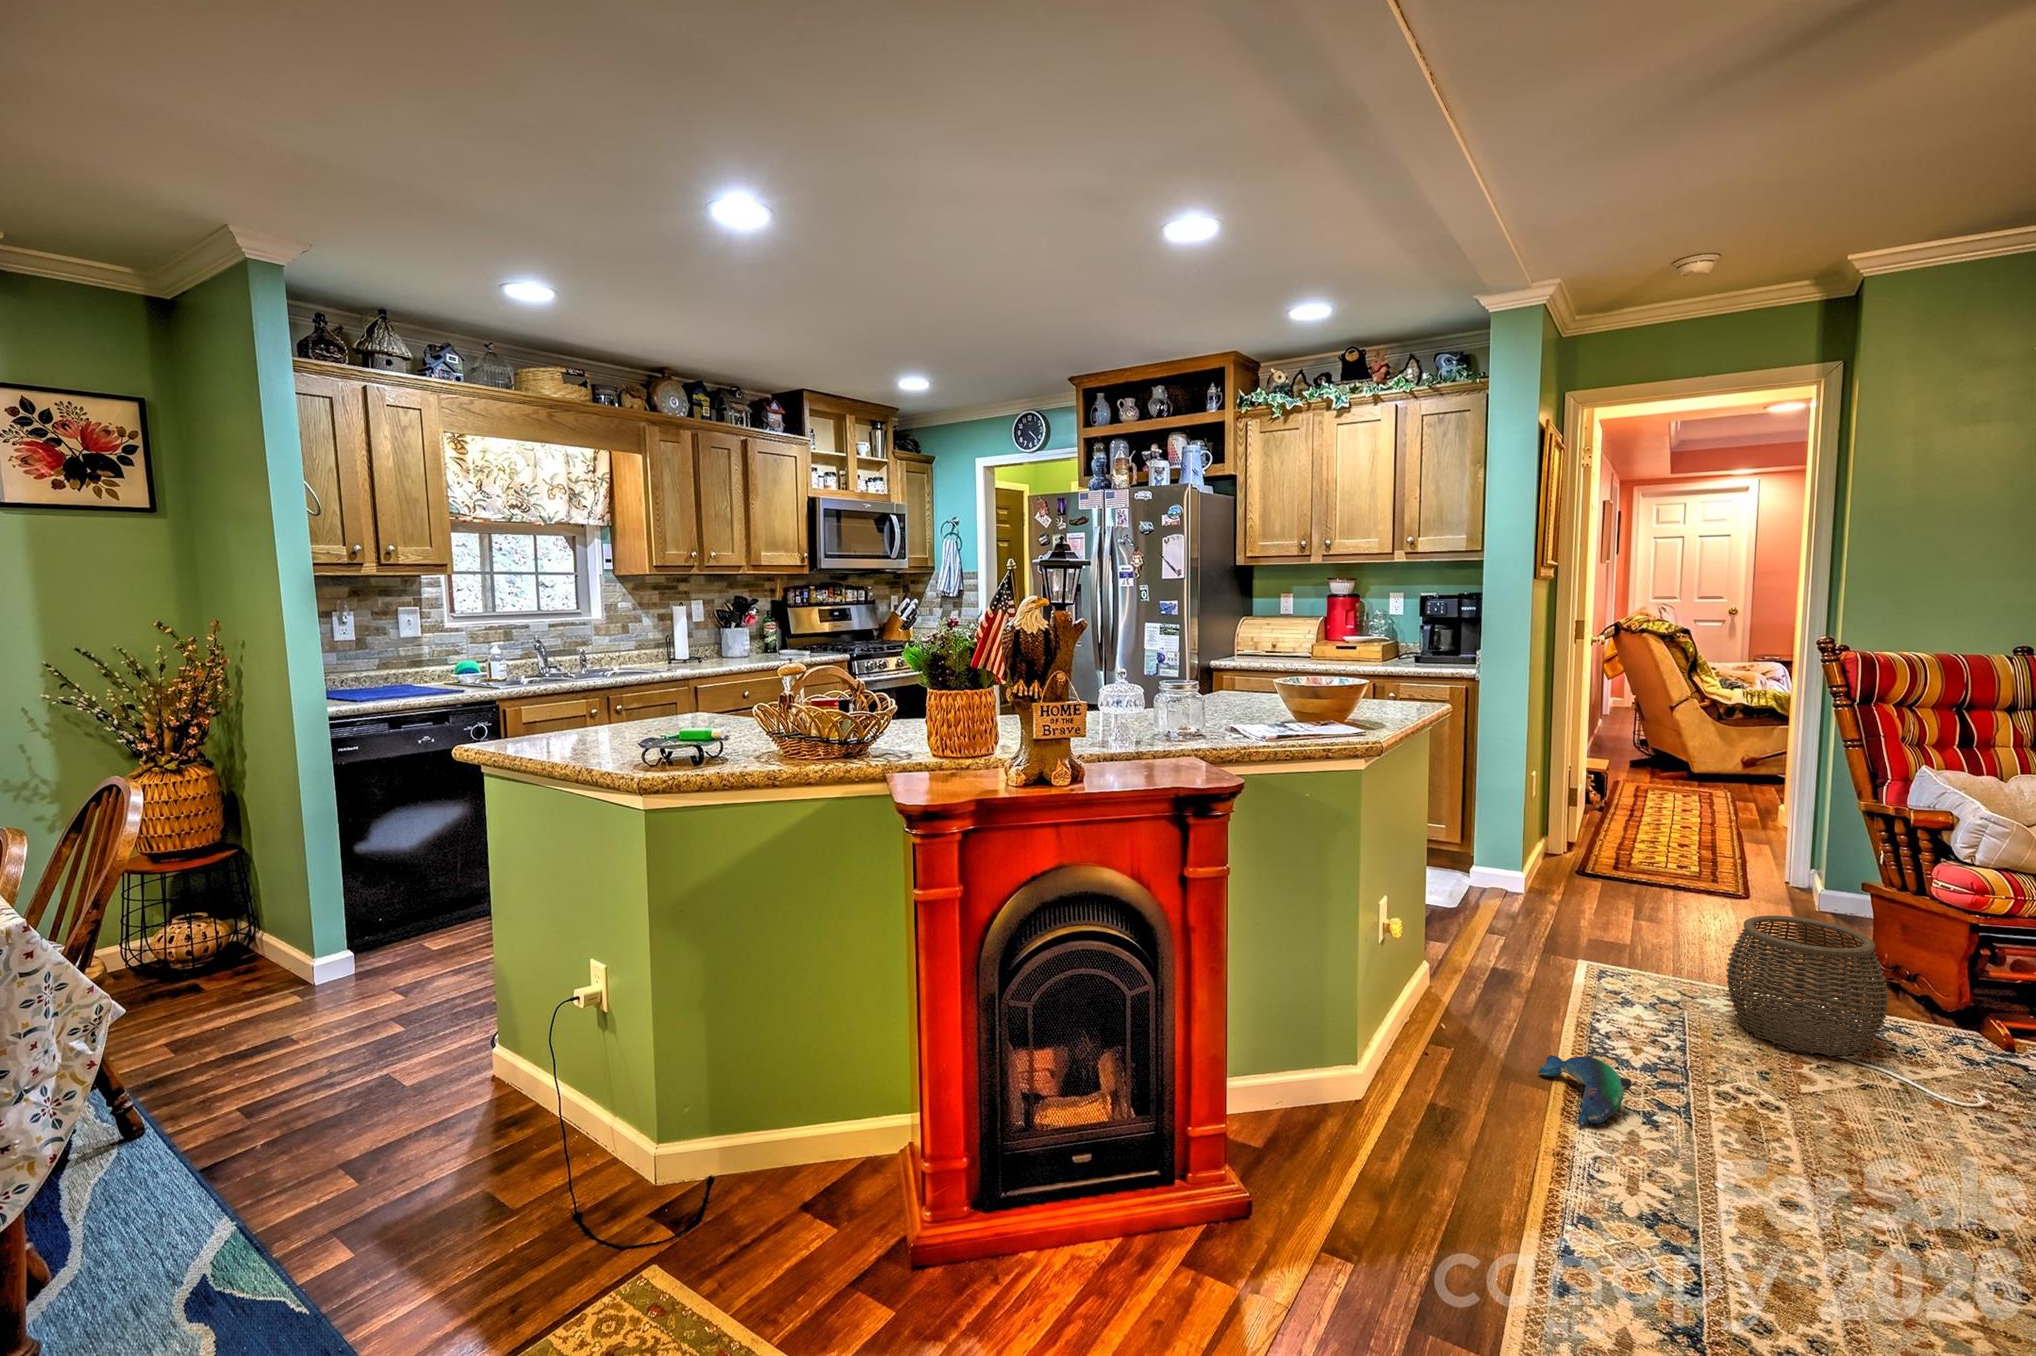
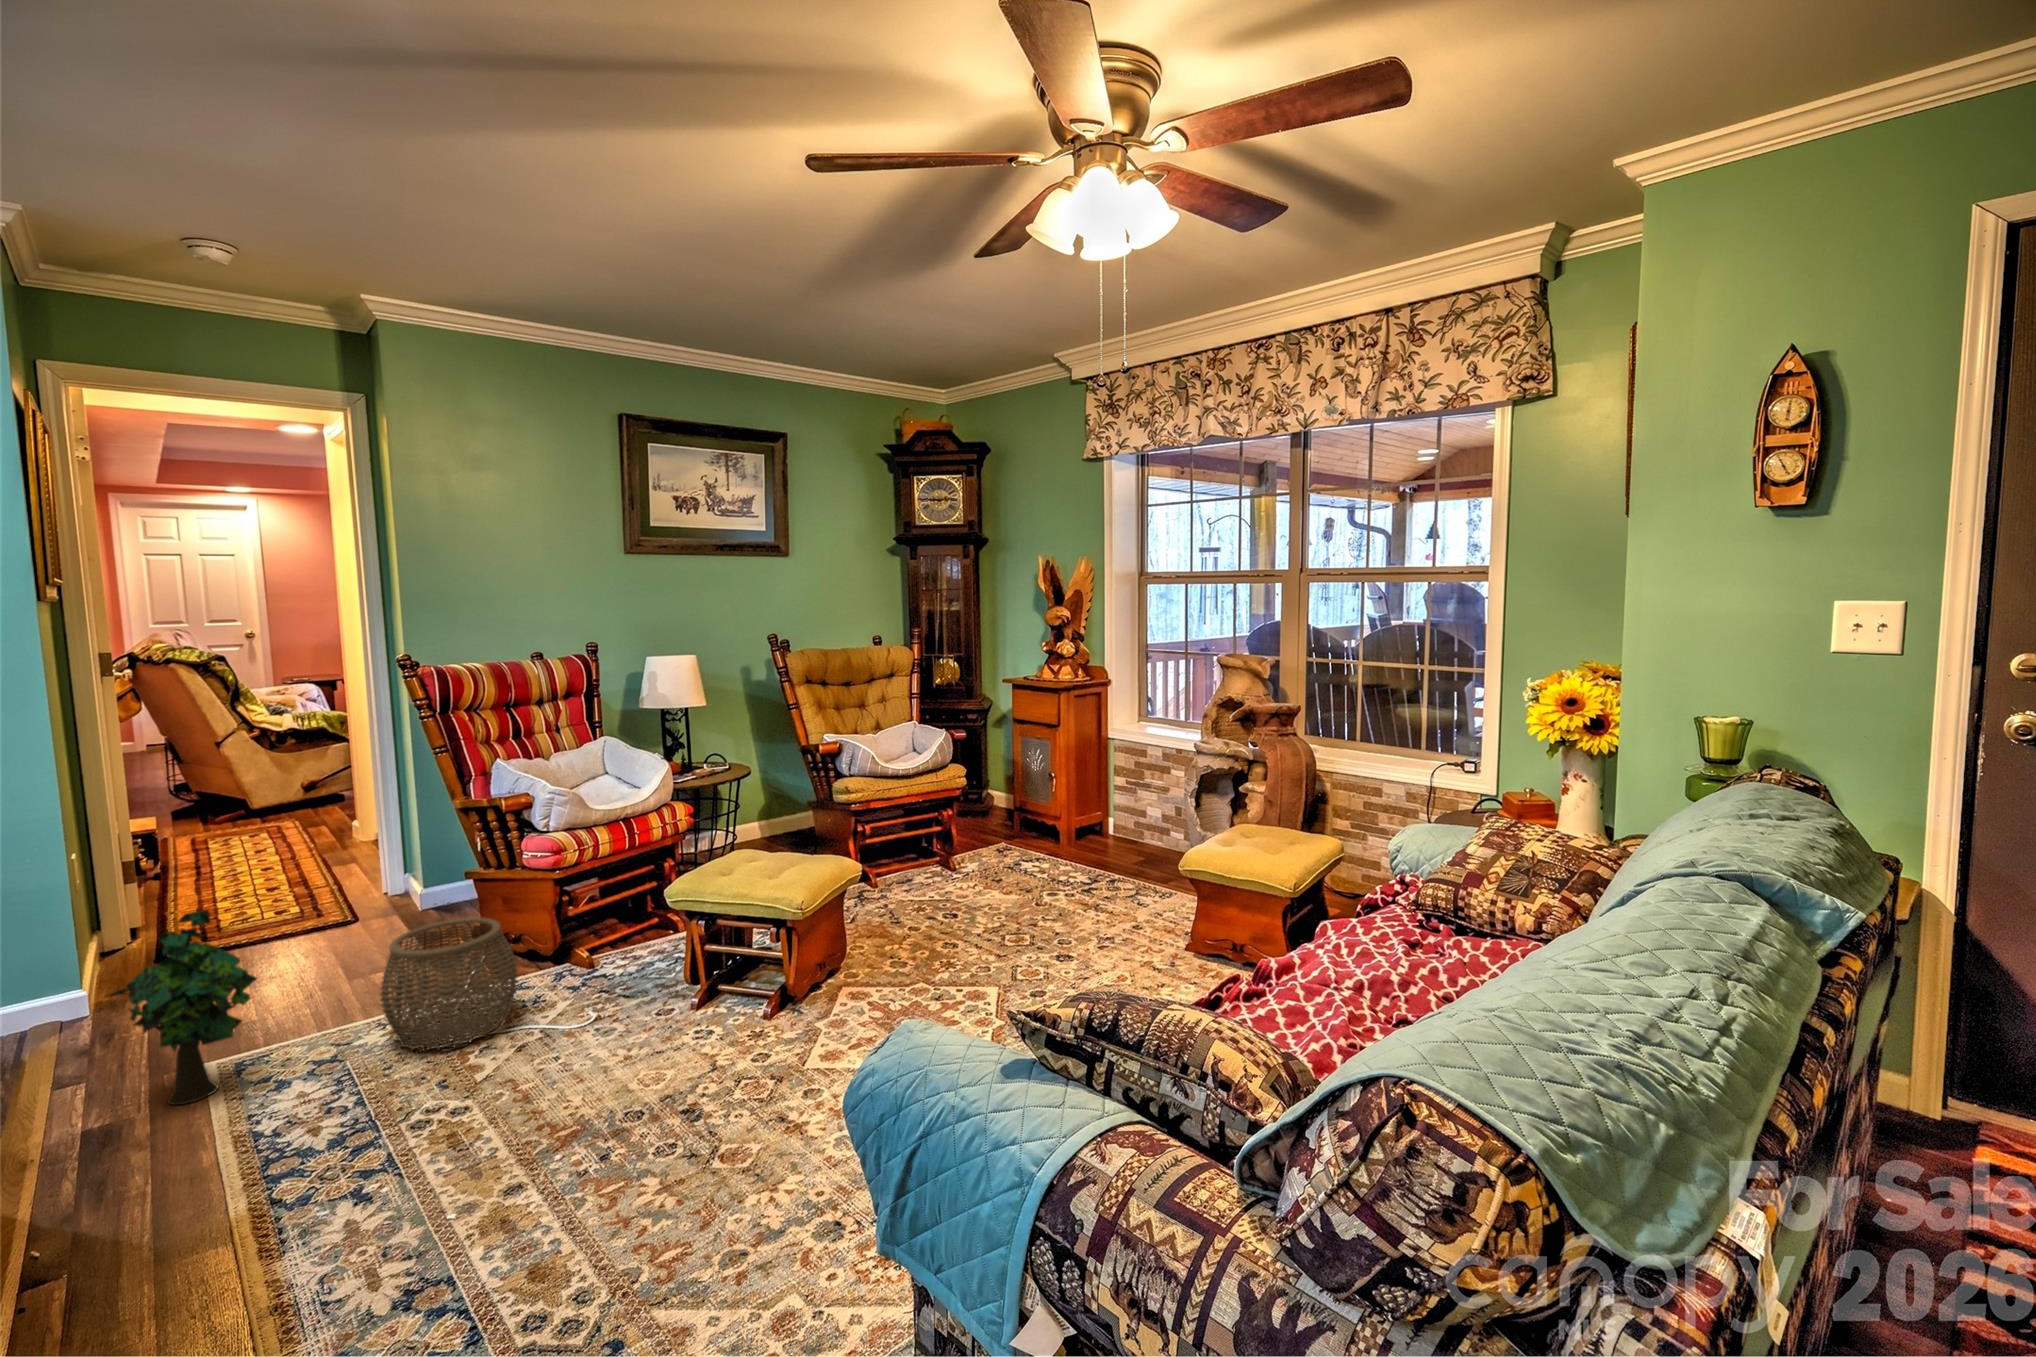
decorative plant: none [1520,831,1626,985] -> present [108,910,257,1105]
plush toy: present [1538,1055,1631,1126] -> none [208,1166,332,1255]

